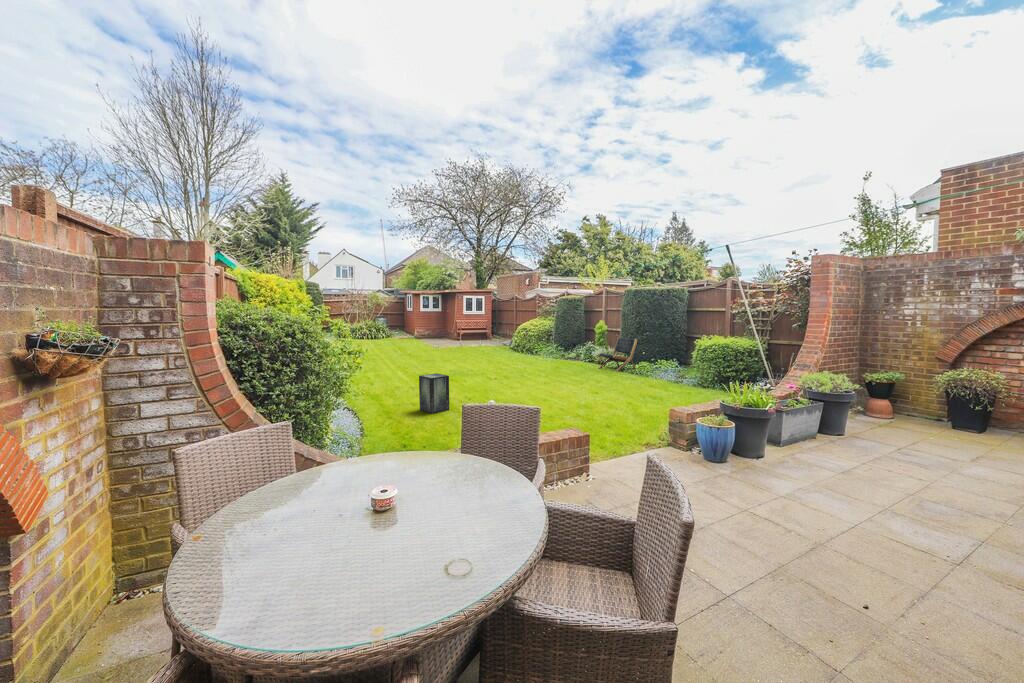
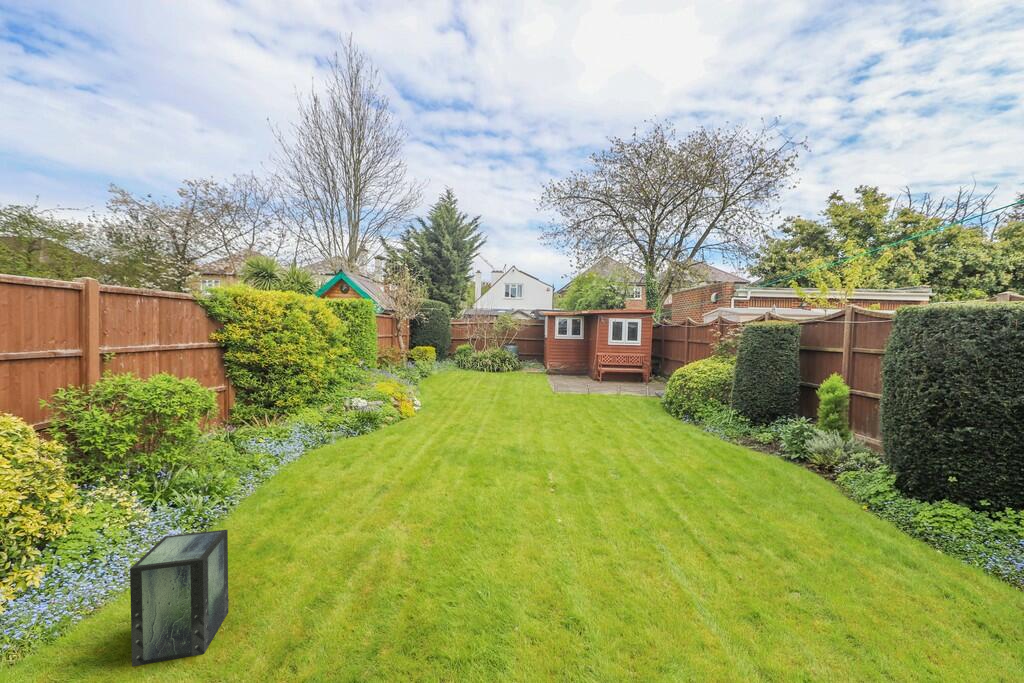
lounge chair: present [598,338,638,372] -> none [808,430,946,533]

